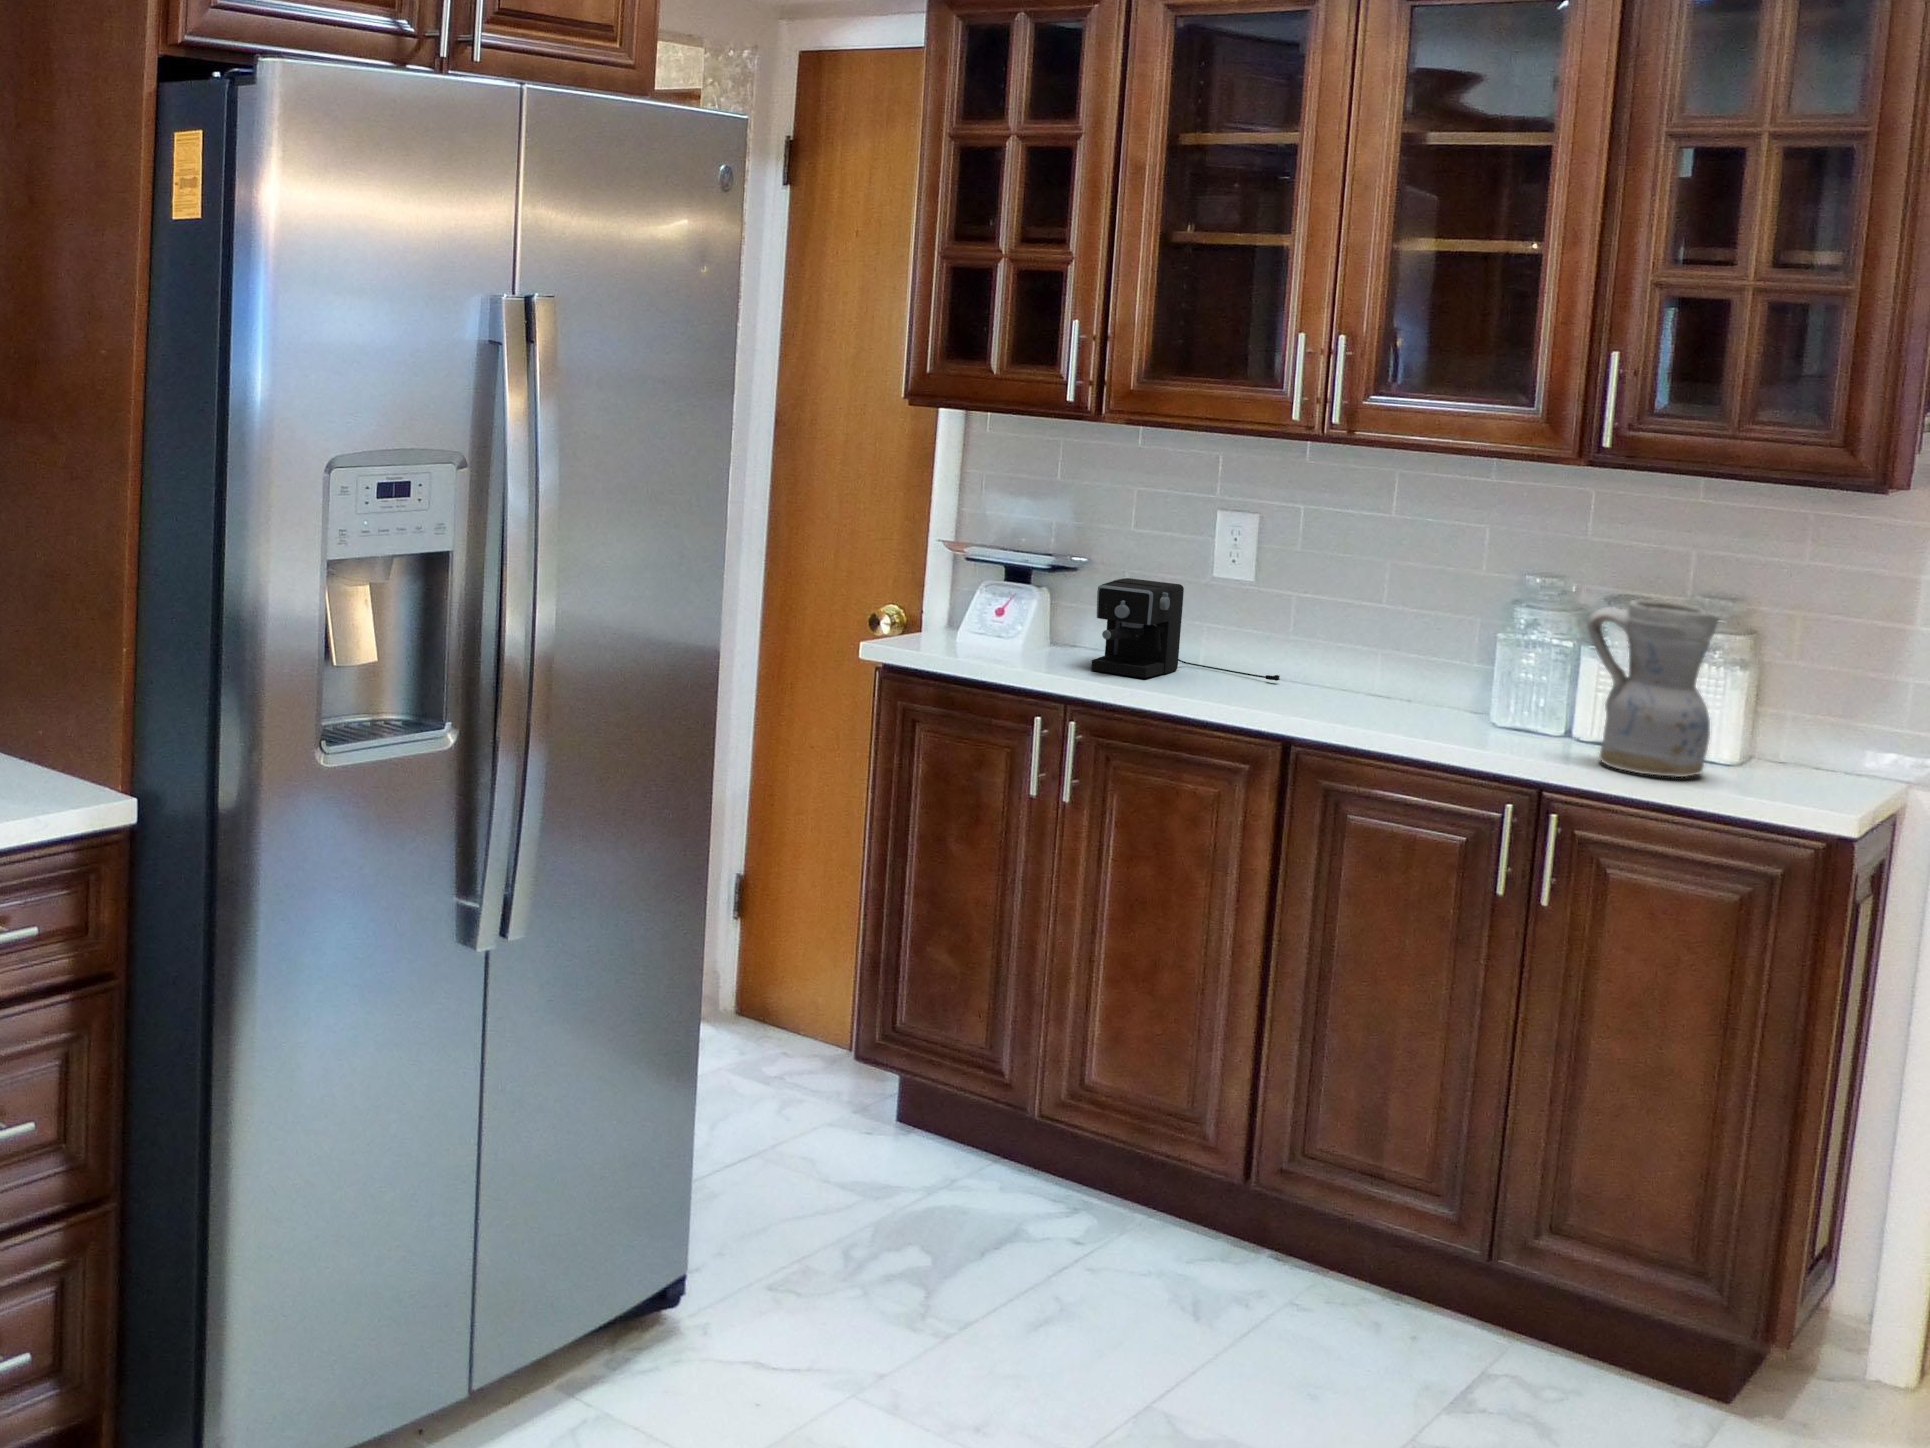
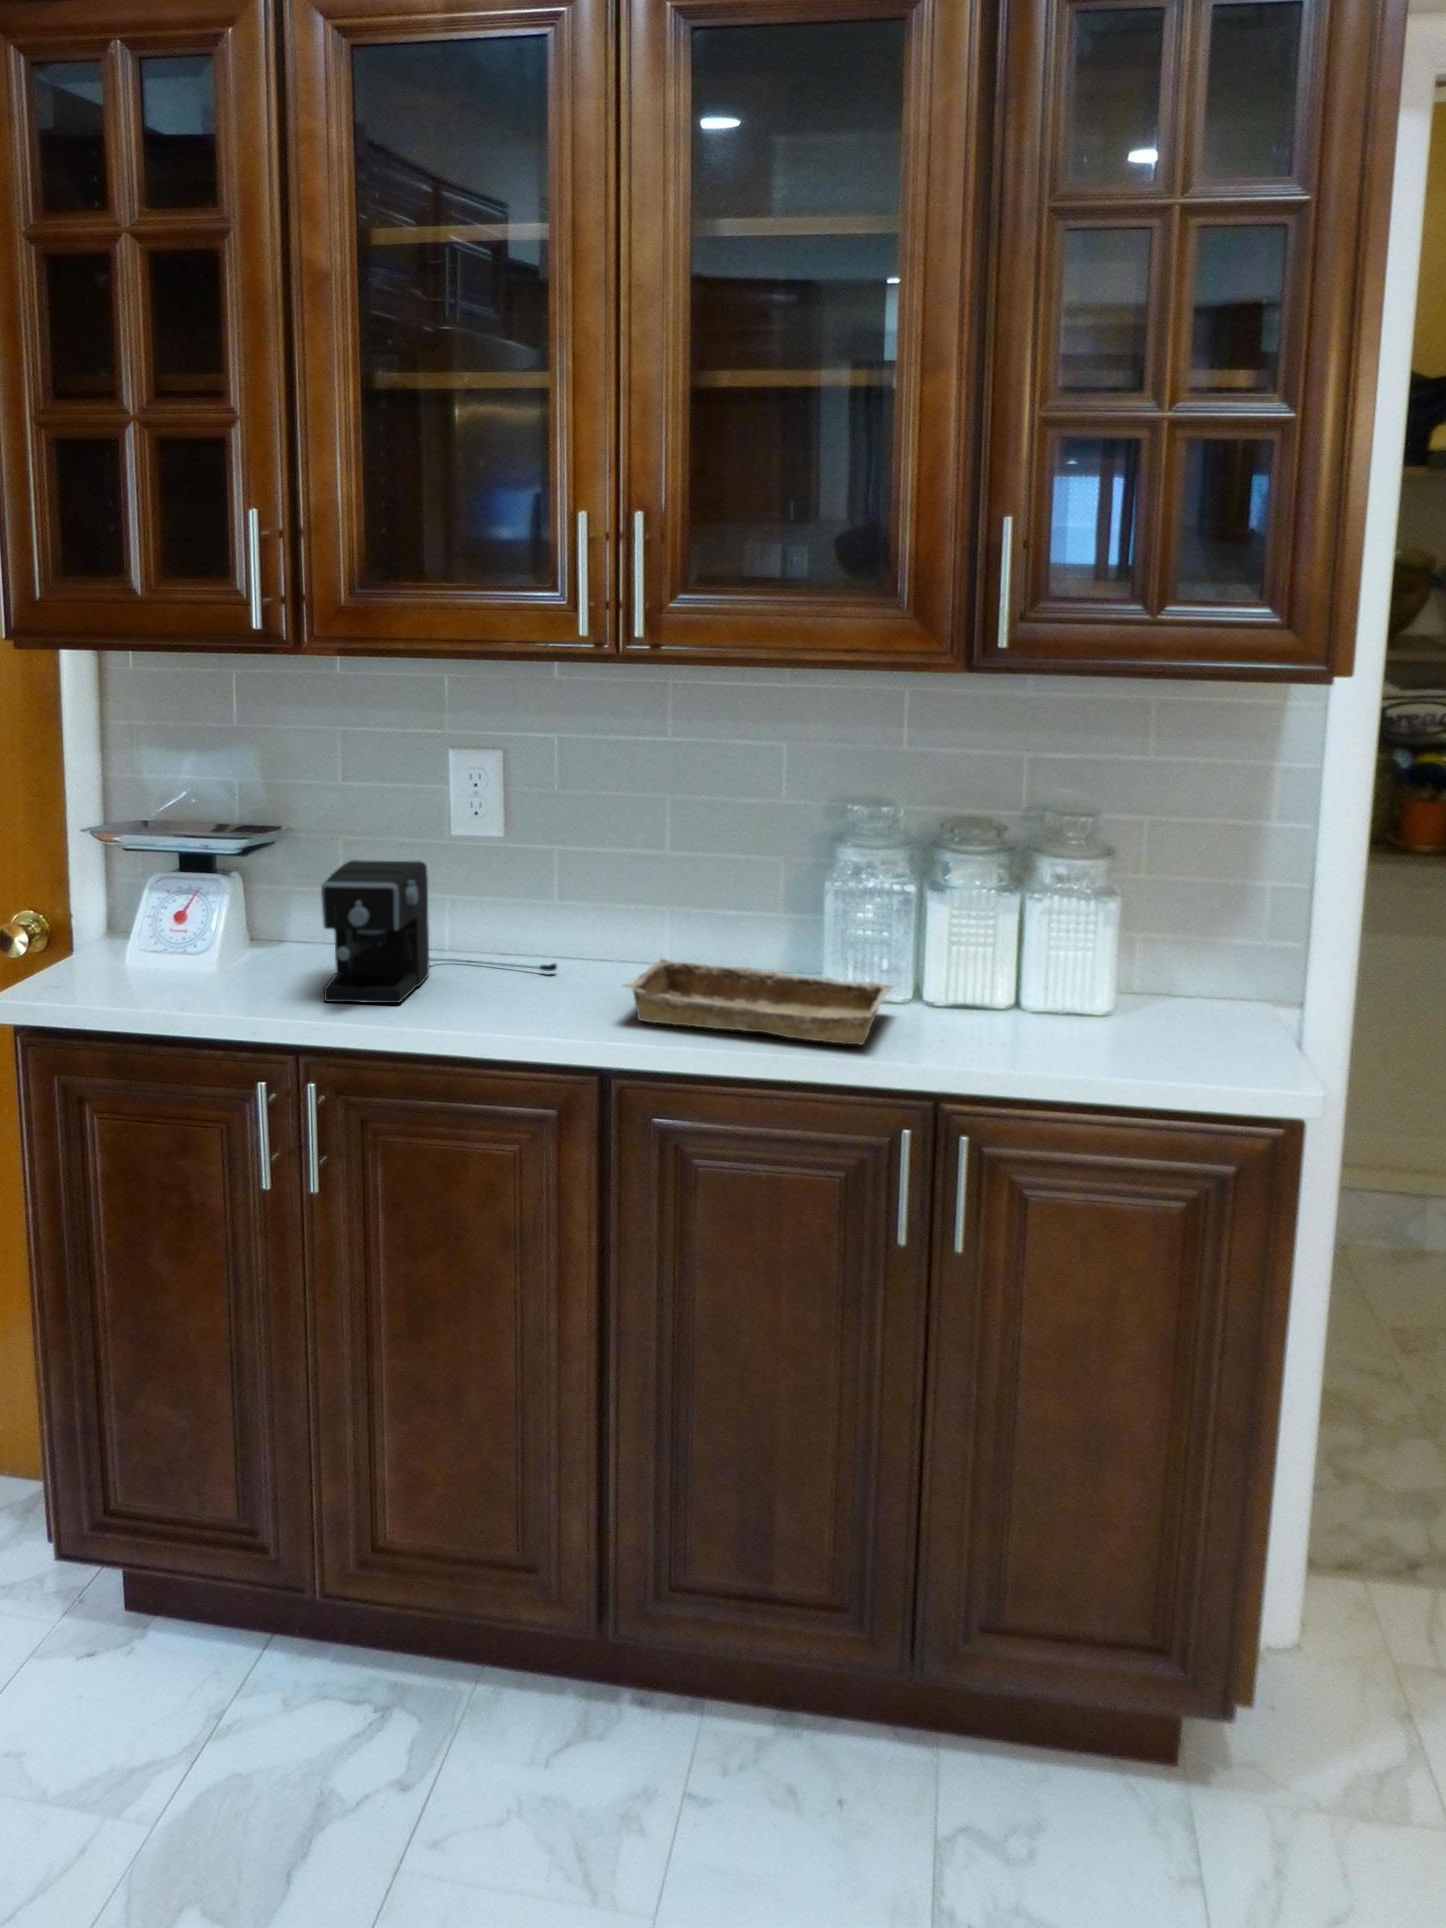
ceramic pitcher: present [1587,600,1719,777] -> none [961,831,1115,1059]
tray: none [1310,678,1544,744] -> present [624,959,893,1044]

